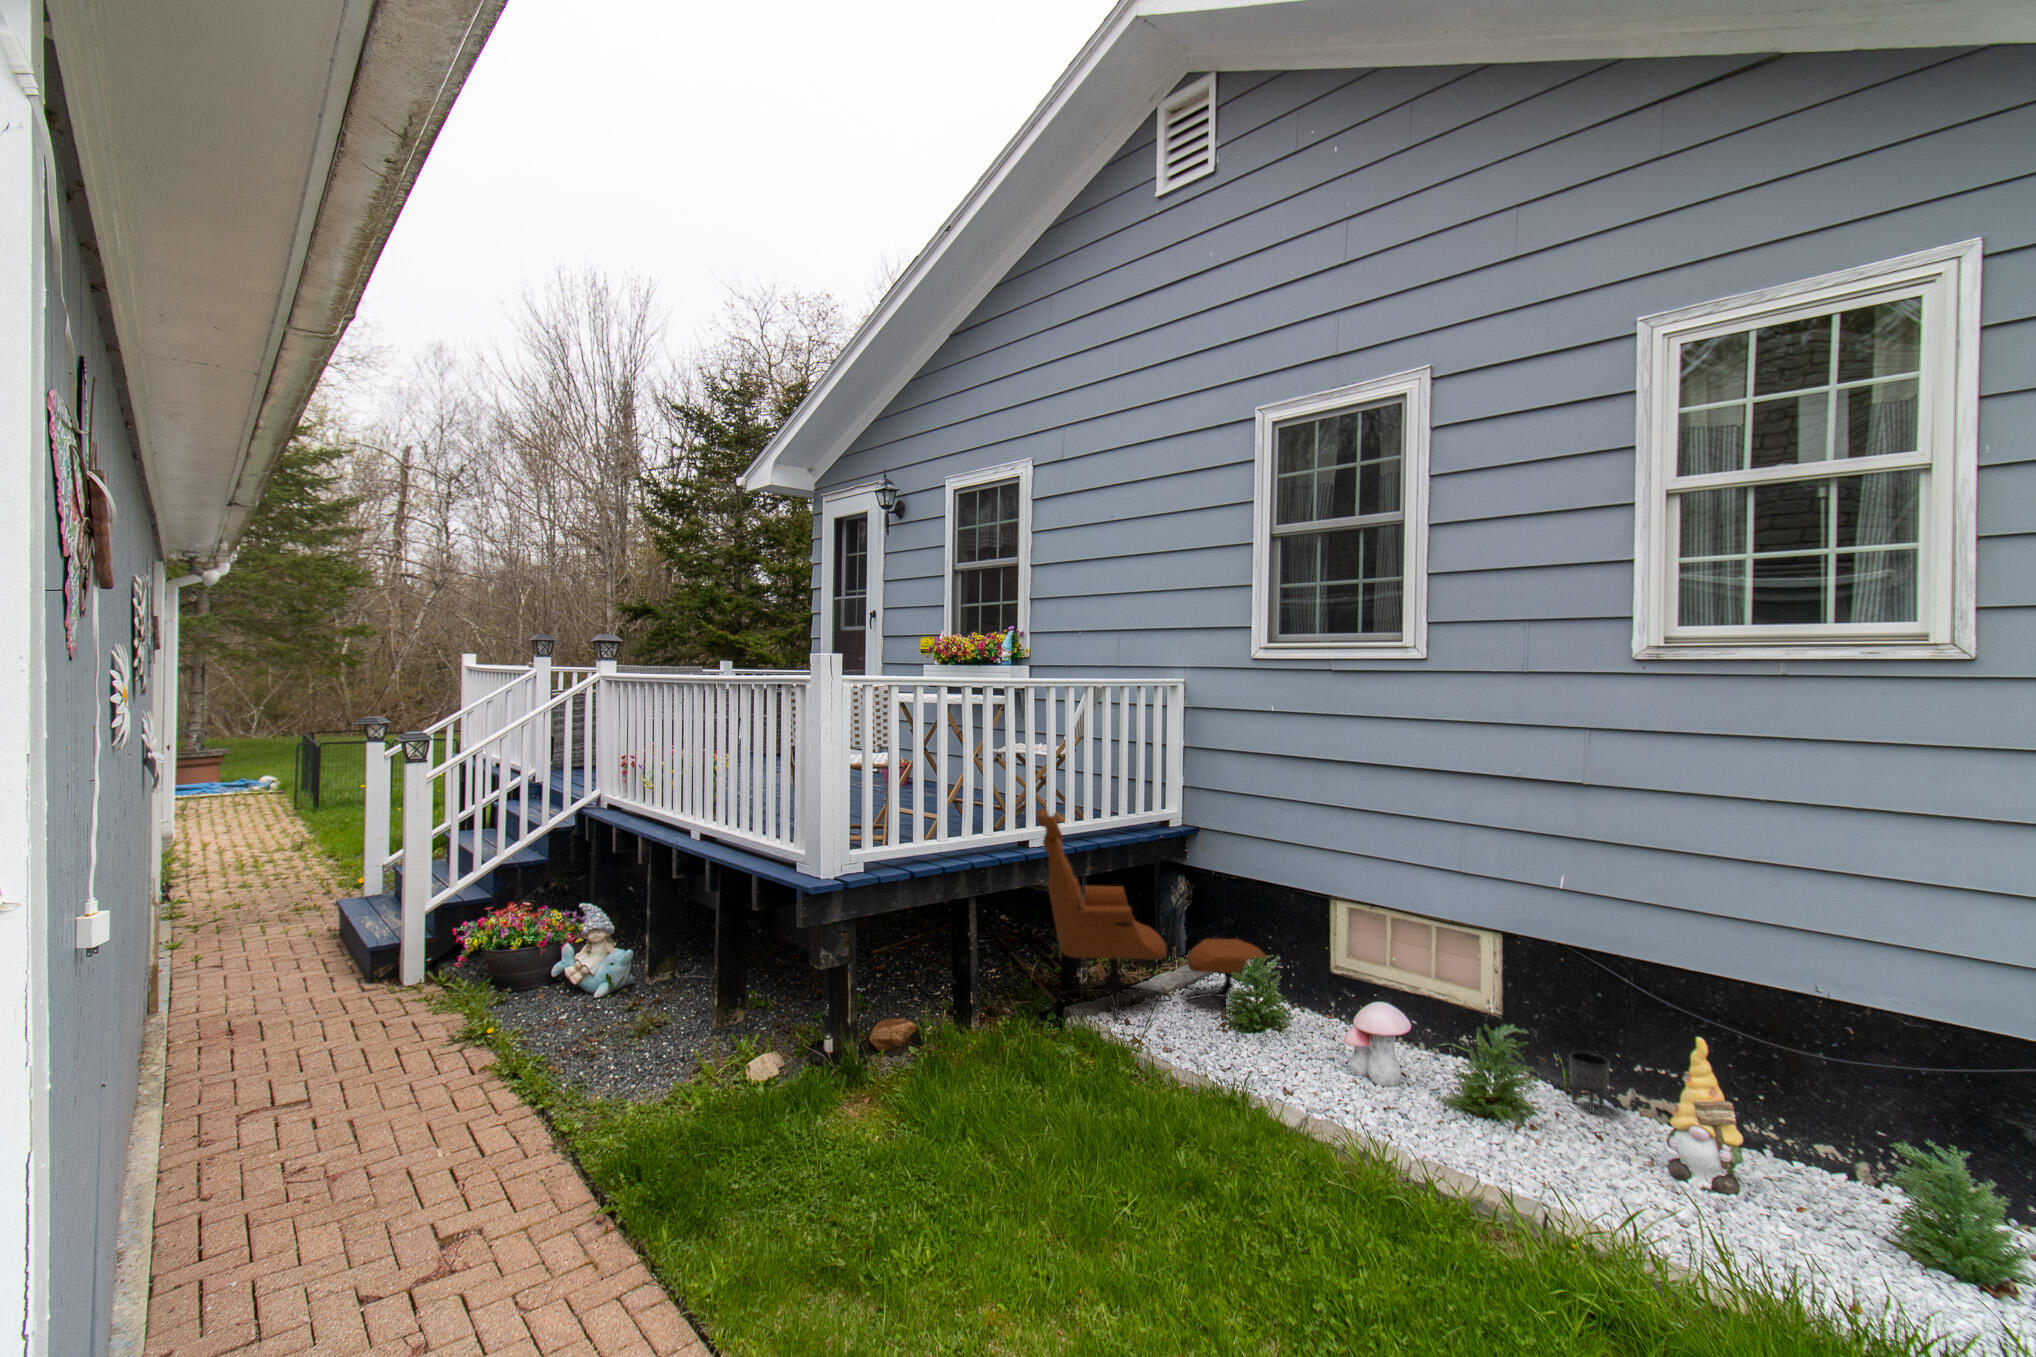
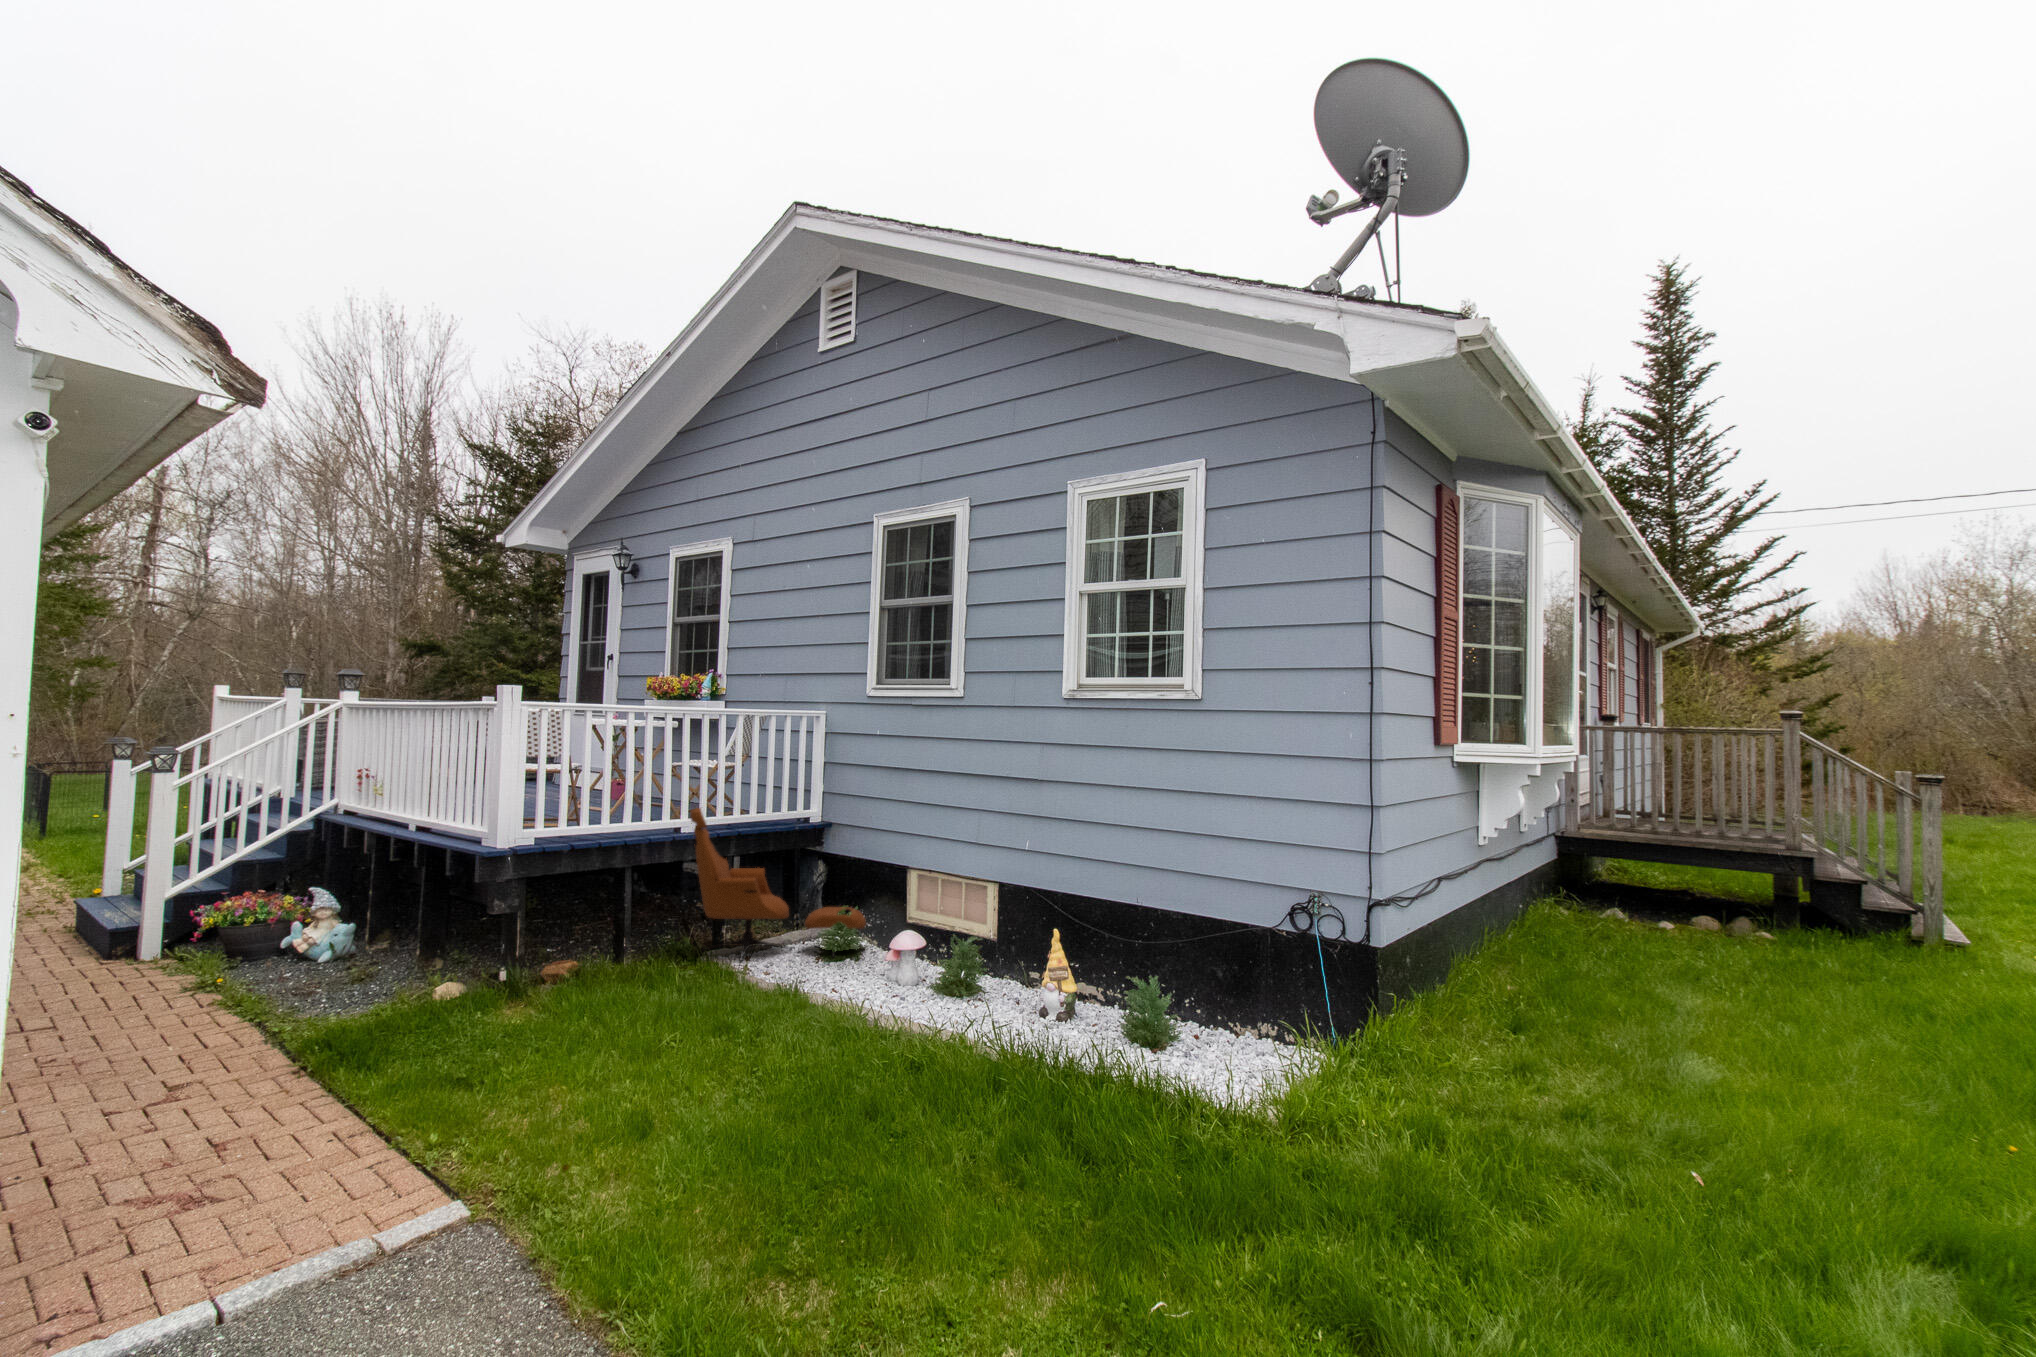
planter: present [1569,1052,1610,1113] -> none [1016,960,1040,997]

